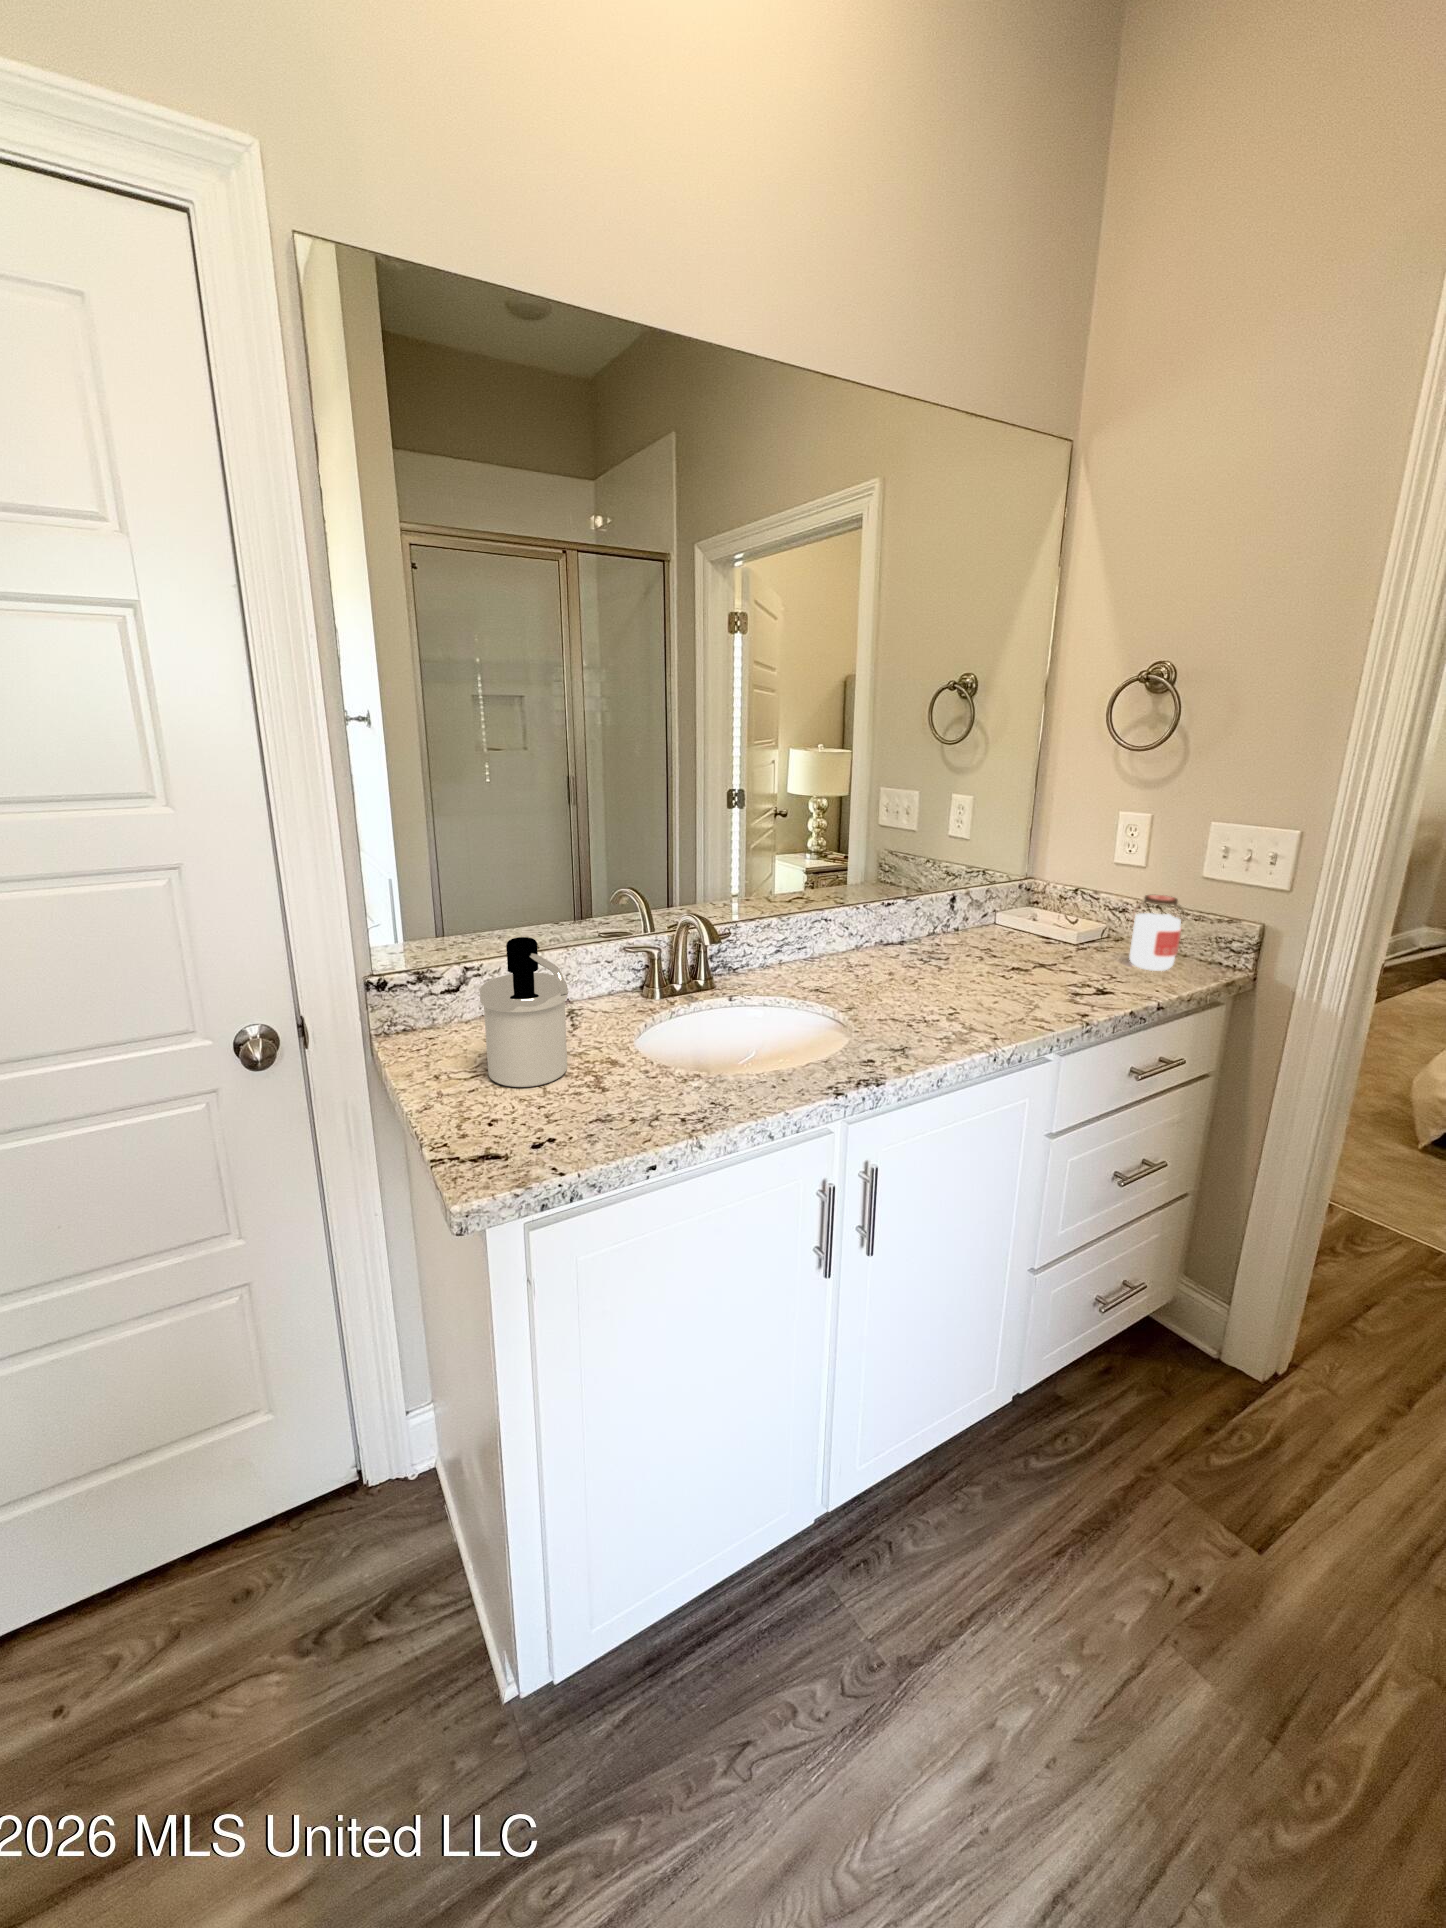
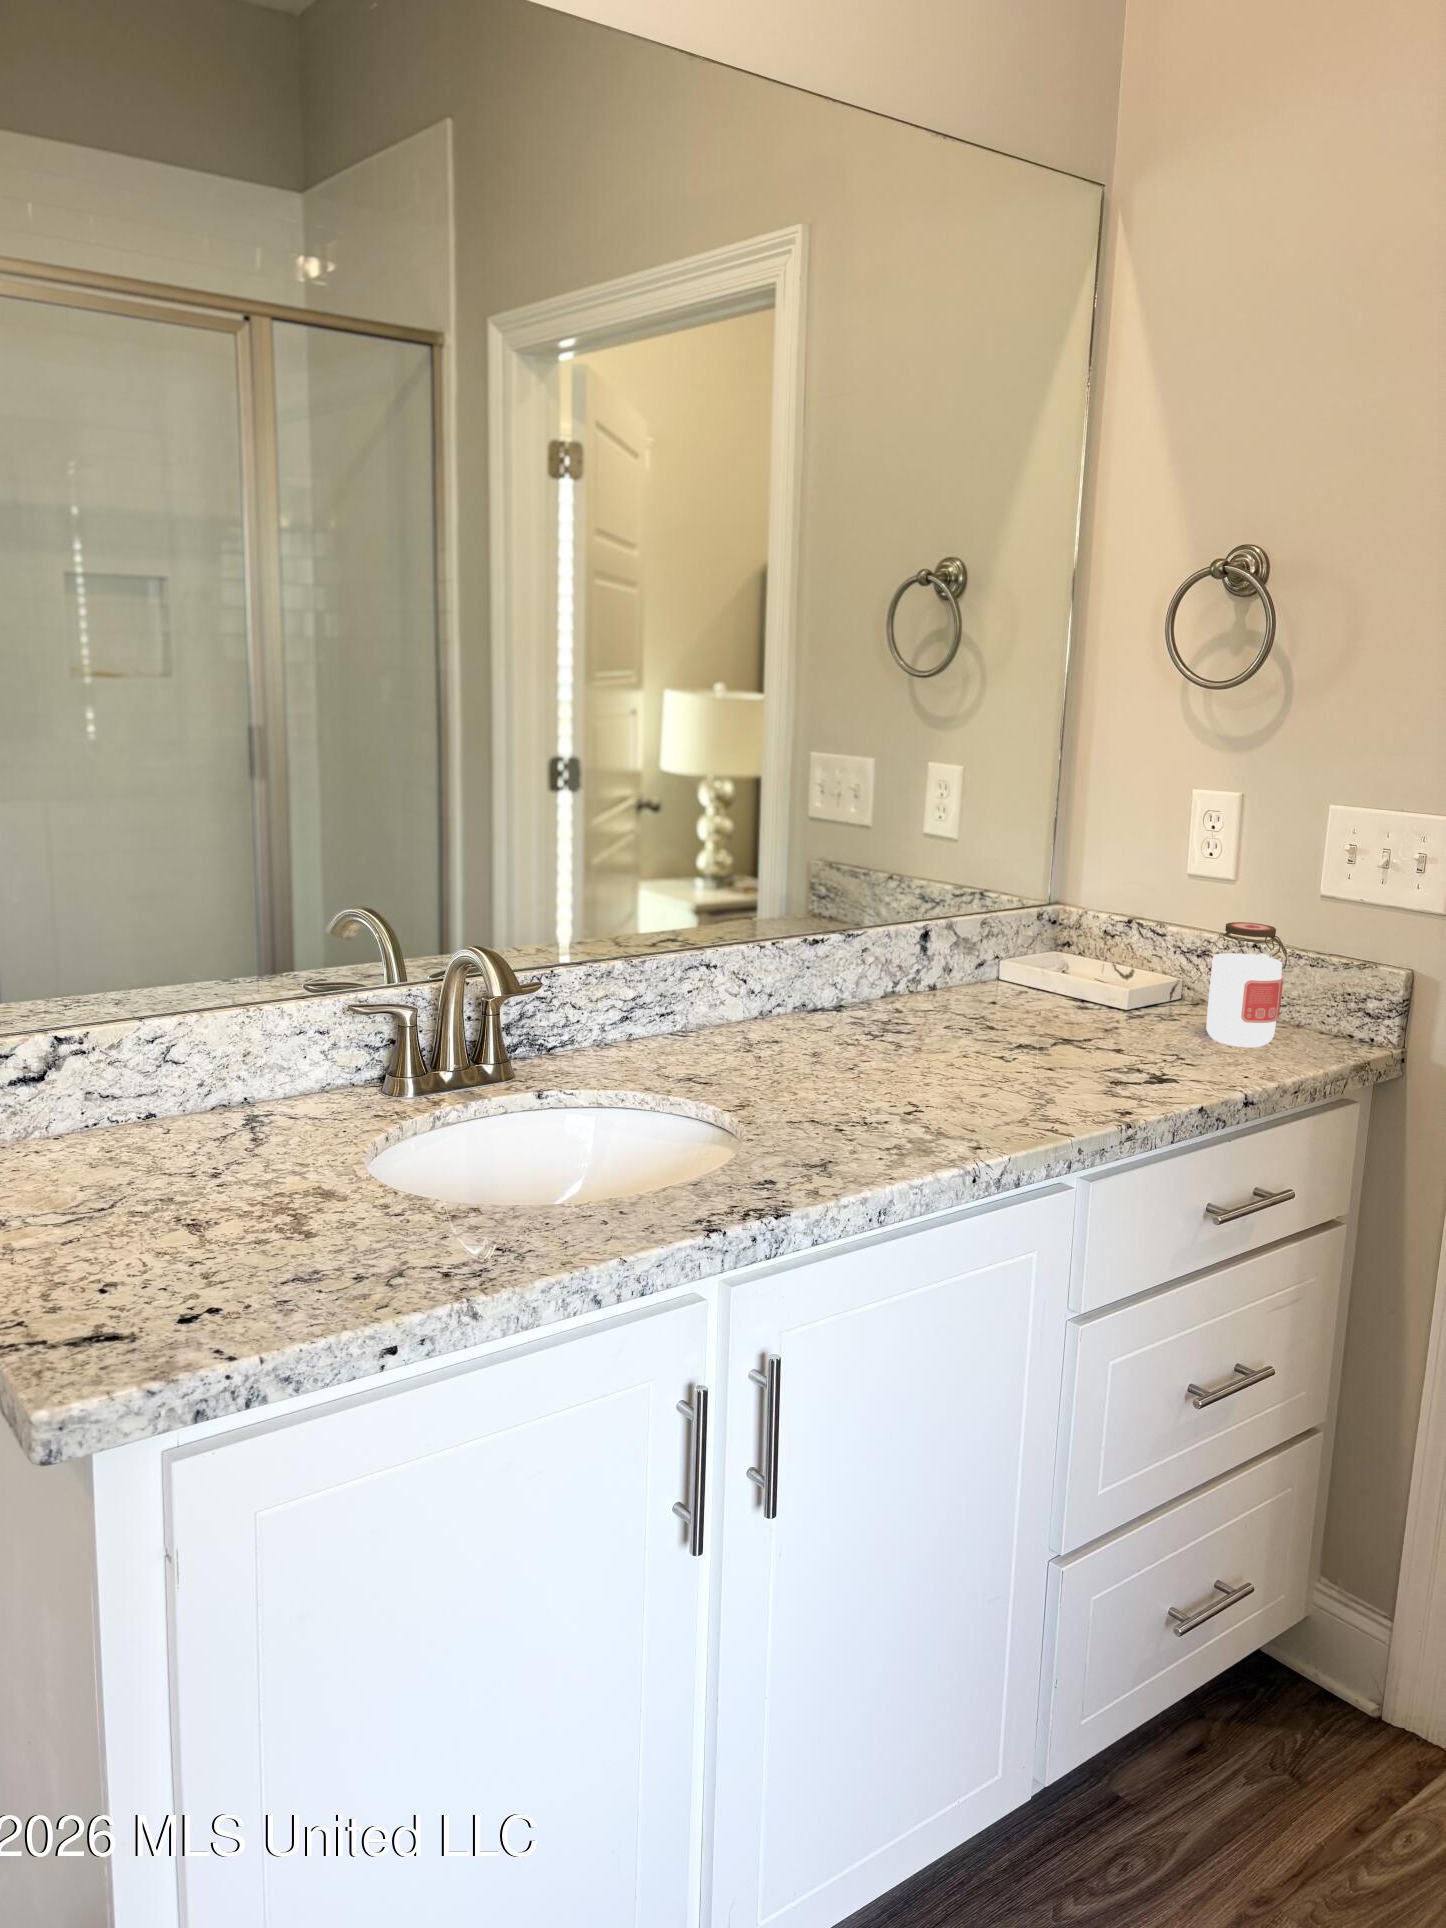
soap dispenser: present [480,937,568,1087] -> none [86,970,247,1234]

